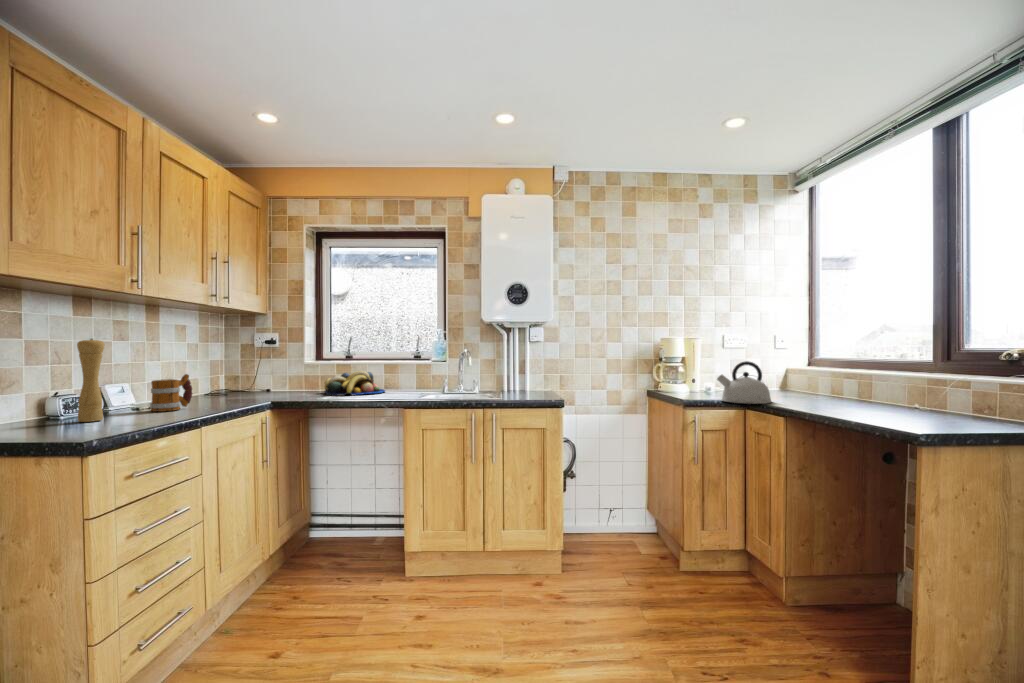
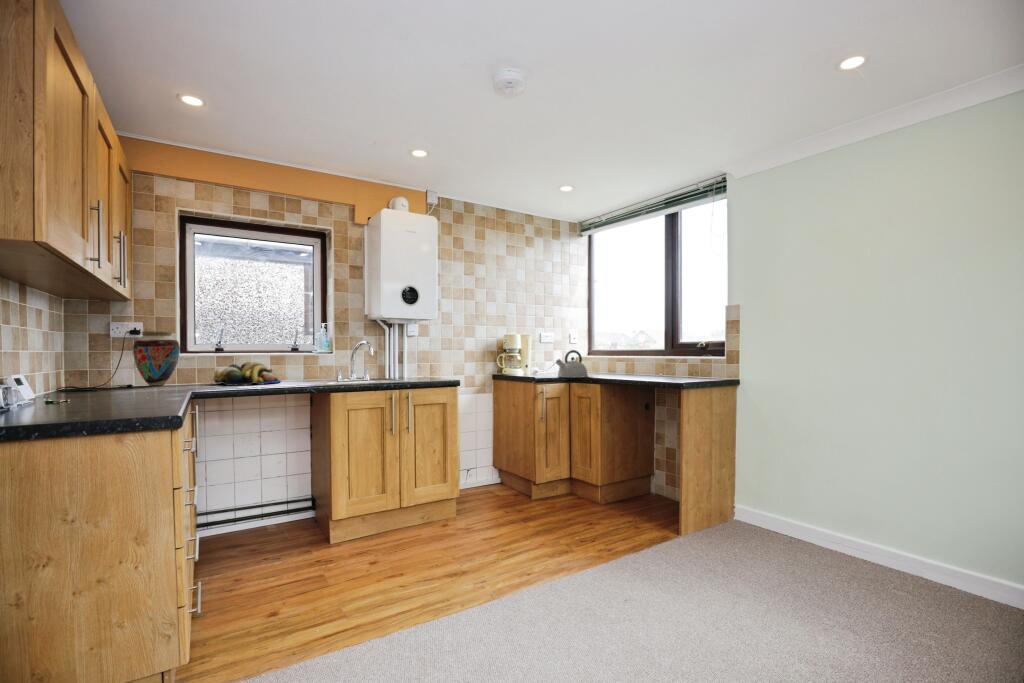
pepper mill: present [77,339,105,422] -> none [45,321,76,411]
vase: none [266,342,305,392] -> present [133,331,180,386]
mug: present [150,374,192,412] -> none [82,362,124,402]

